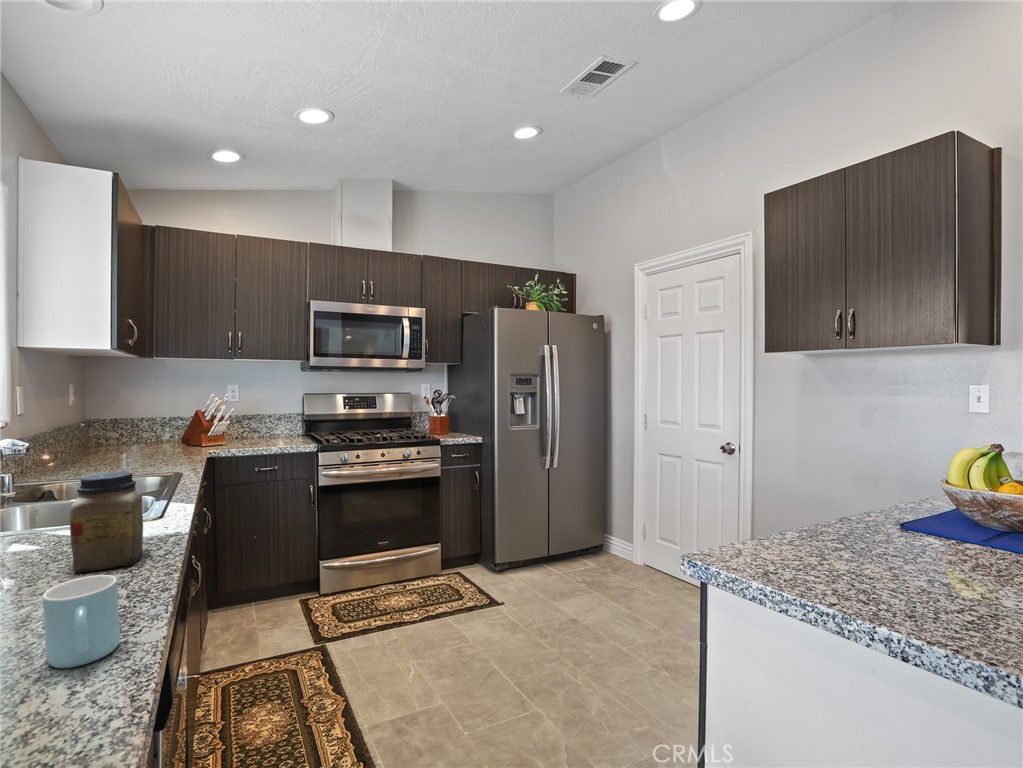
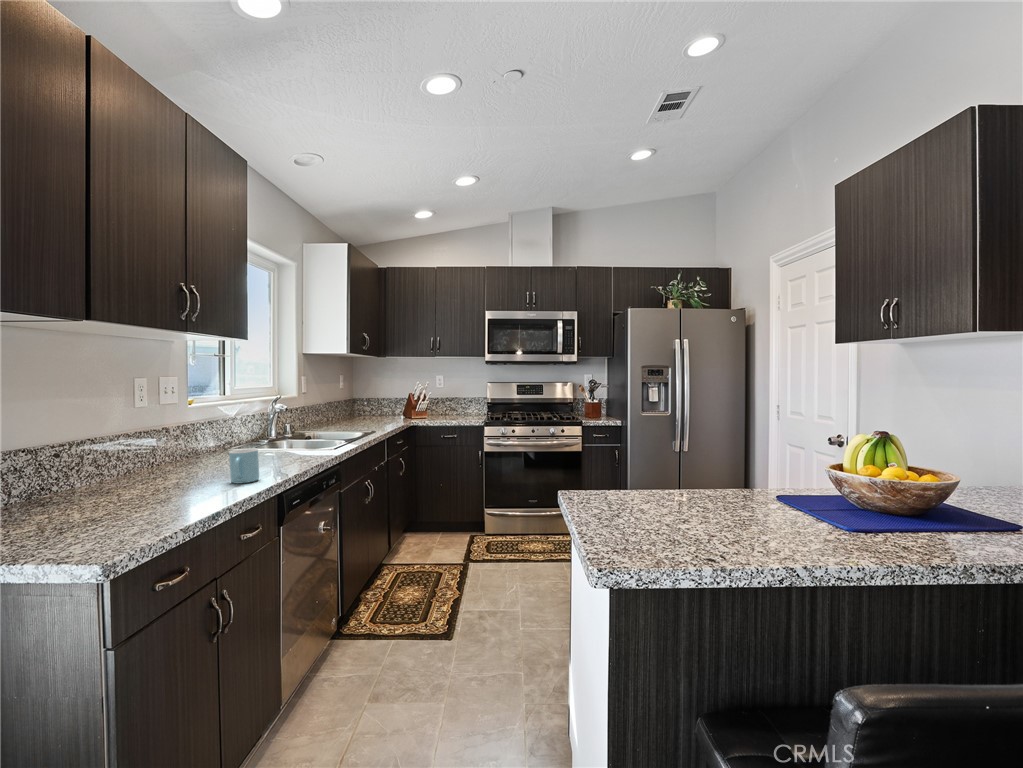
jar: present [70,472,143,573] -> none [274,412,310,461]

